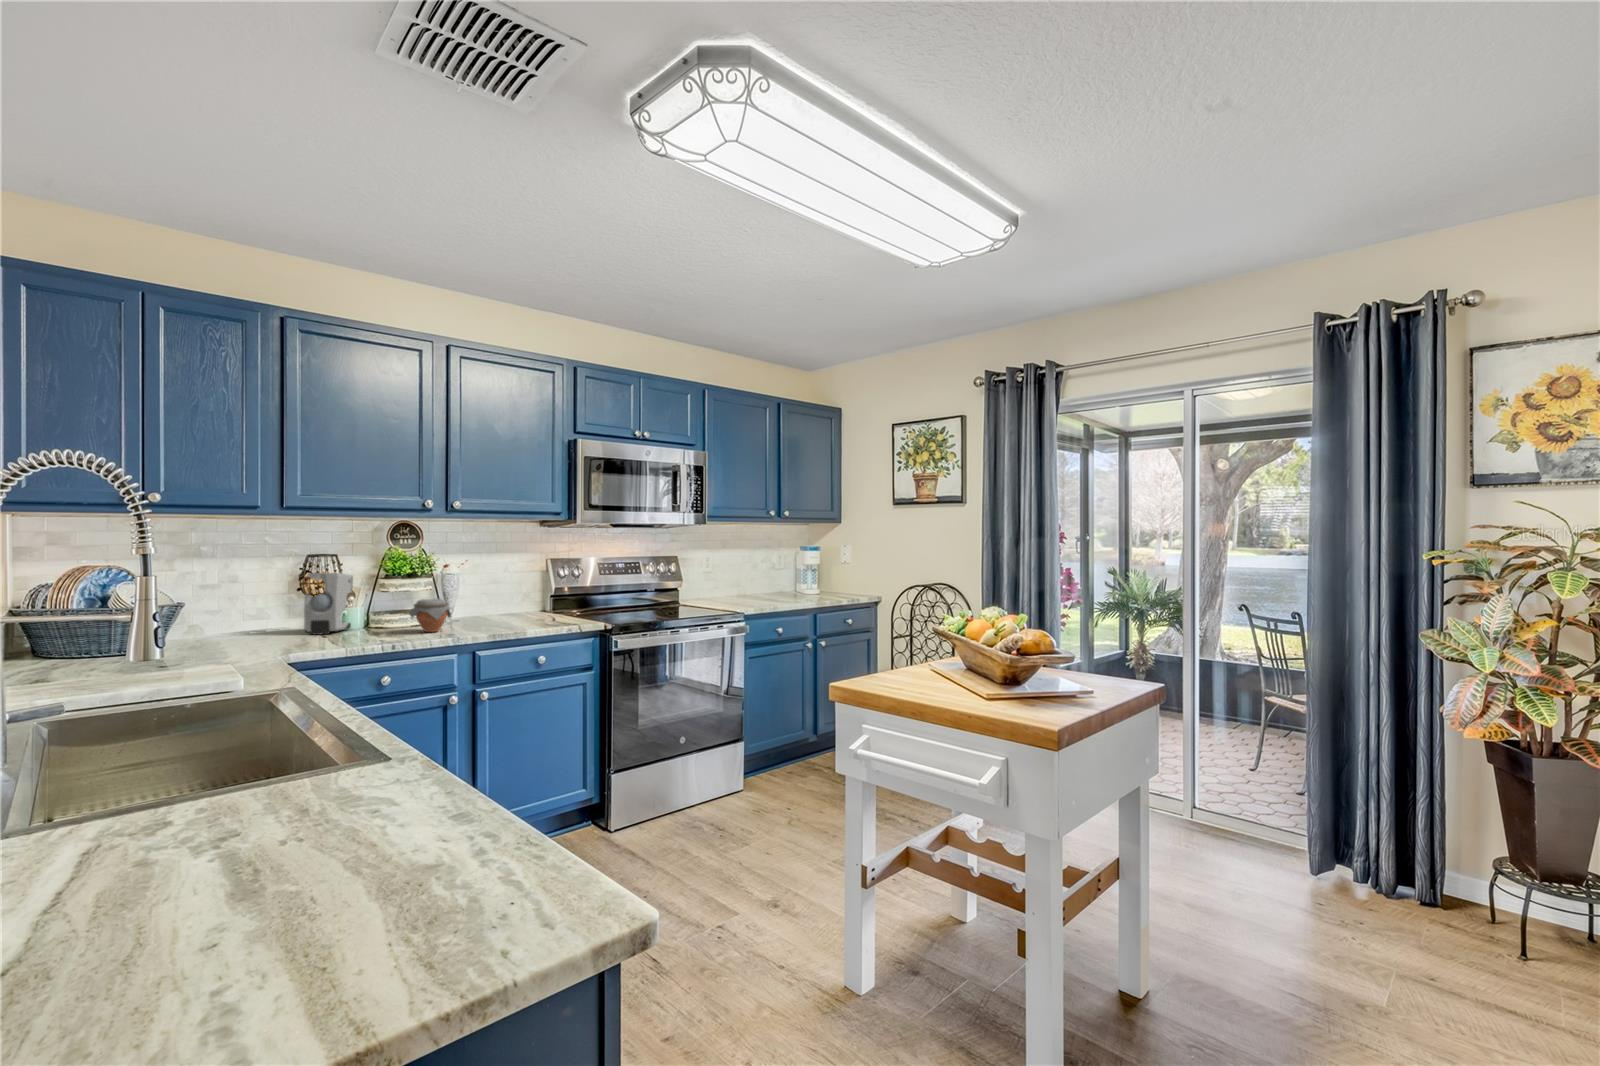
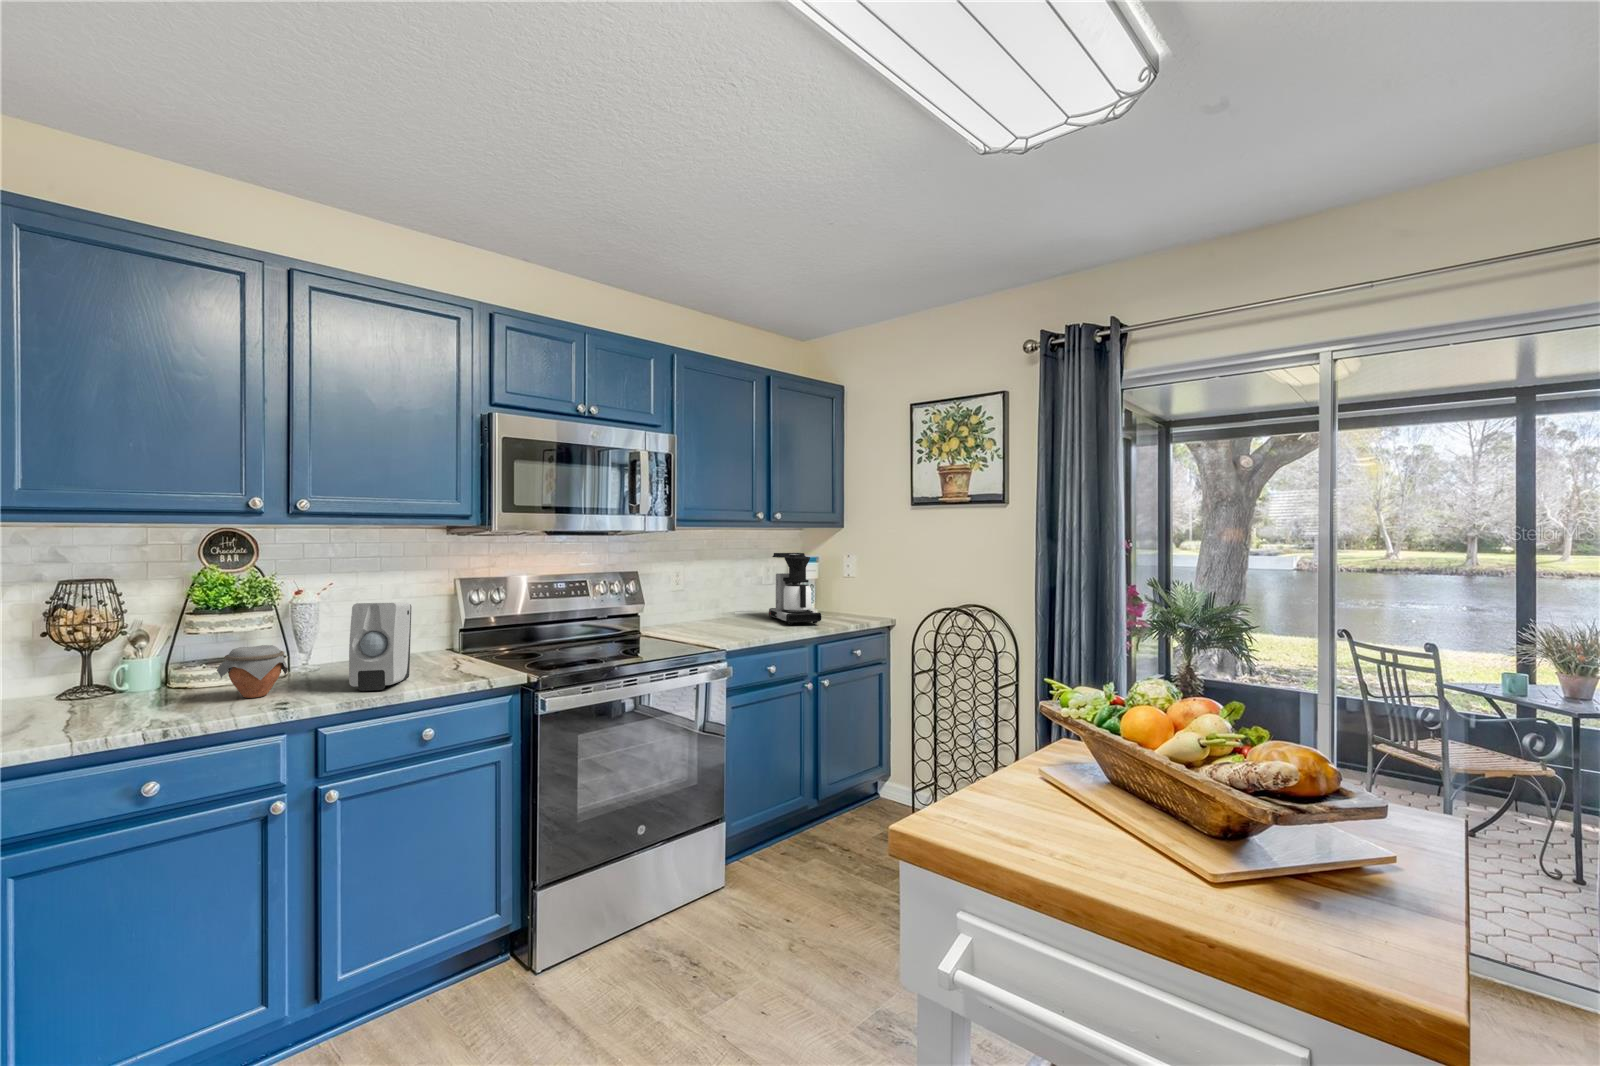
coffee maker: none [779,544,820,600] -> present [769,553,821,625]
soap dispenser: present [304,573,353,635] -> present [349,603,411,691]

